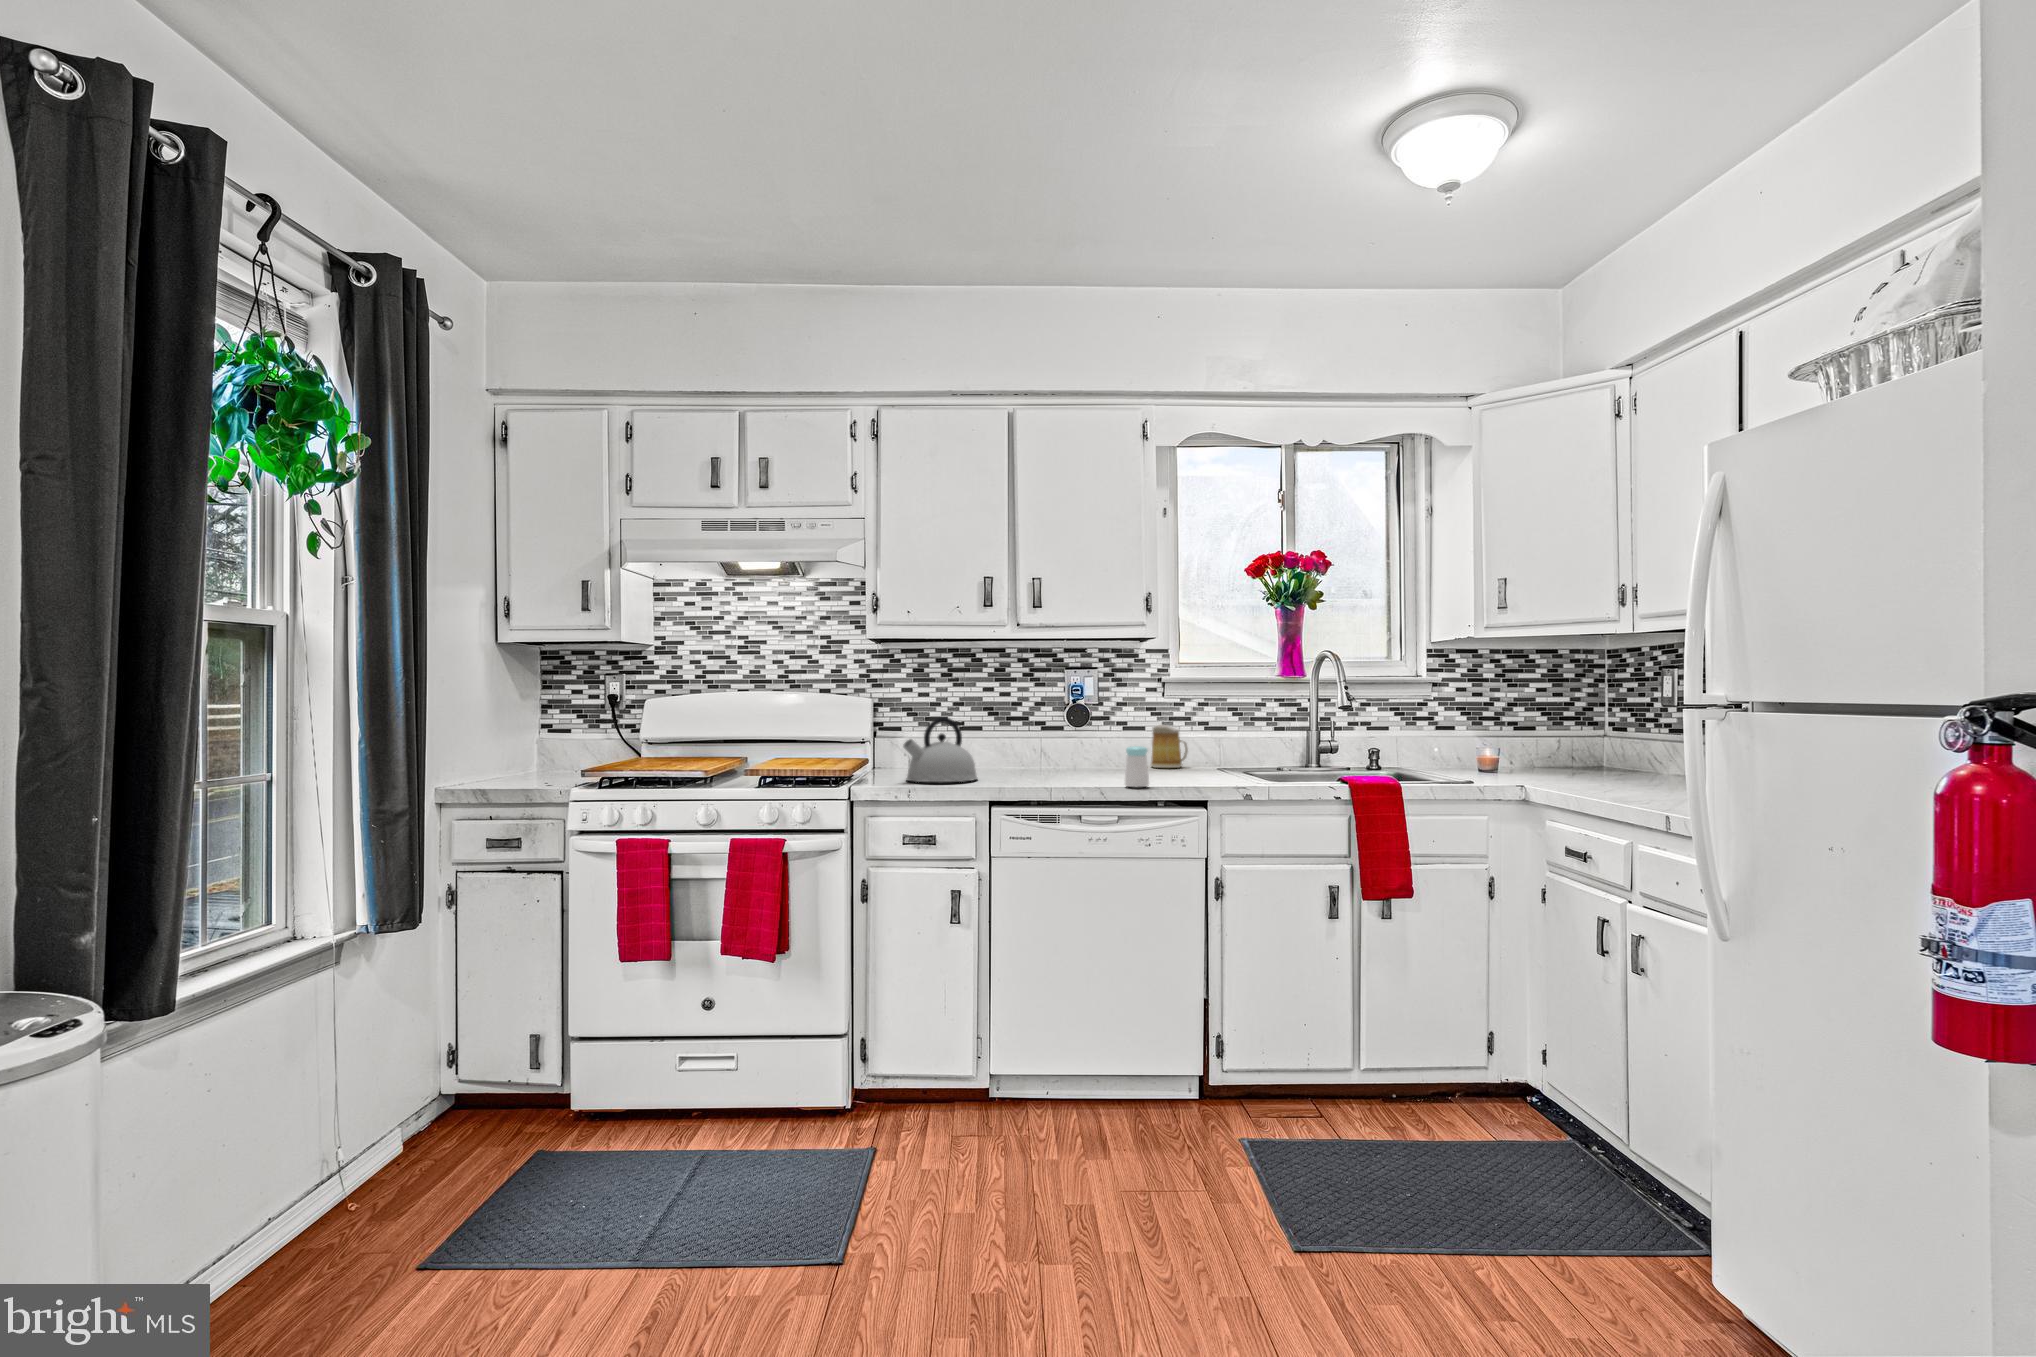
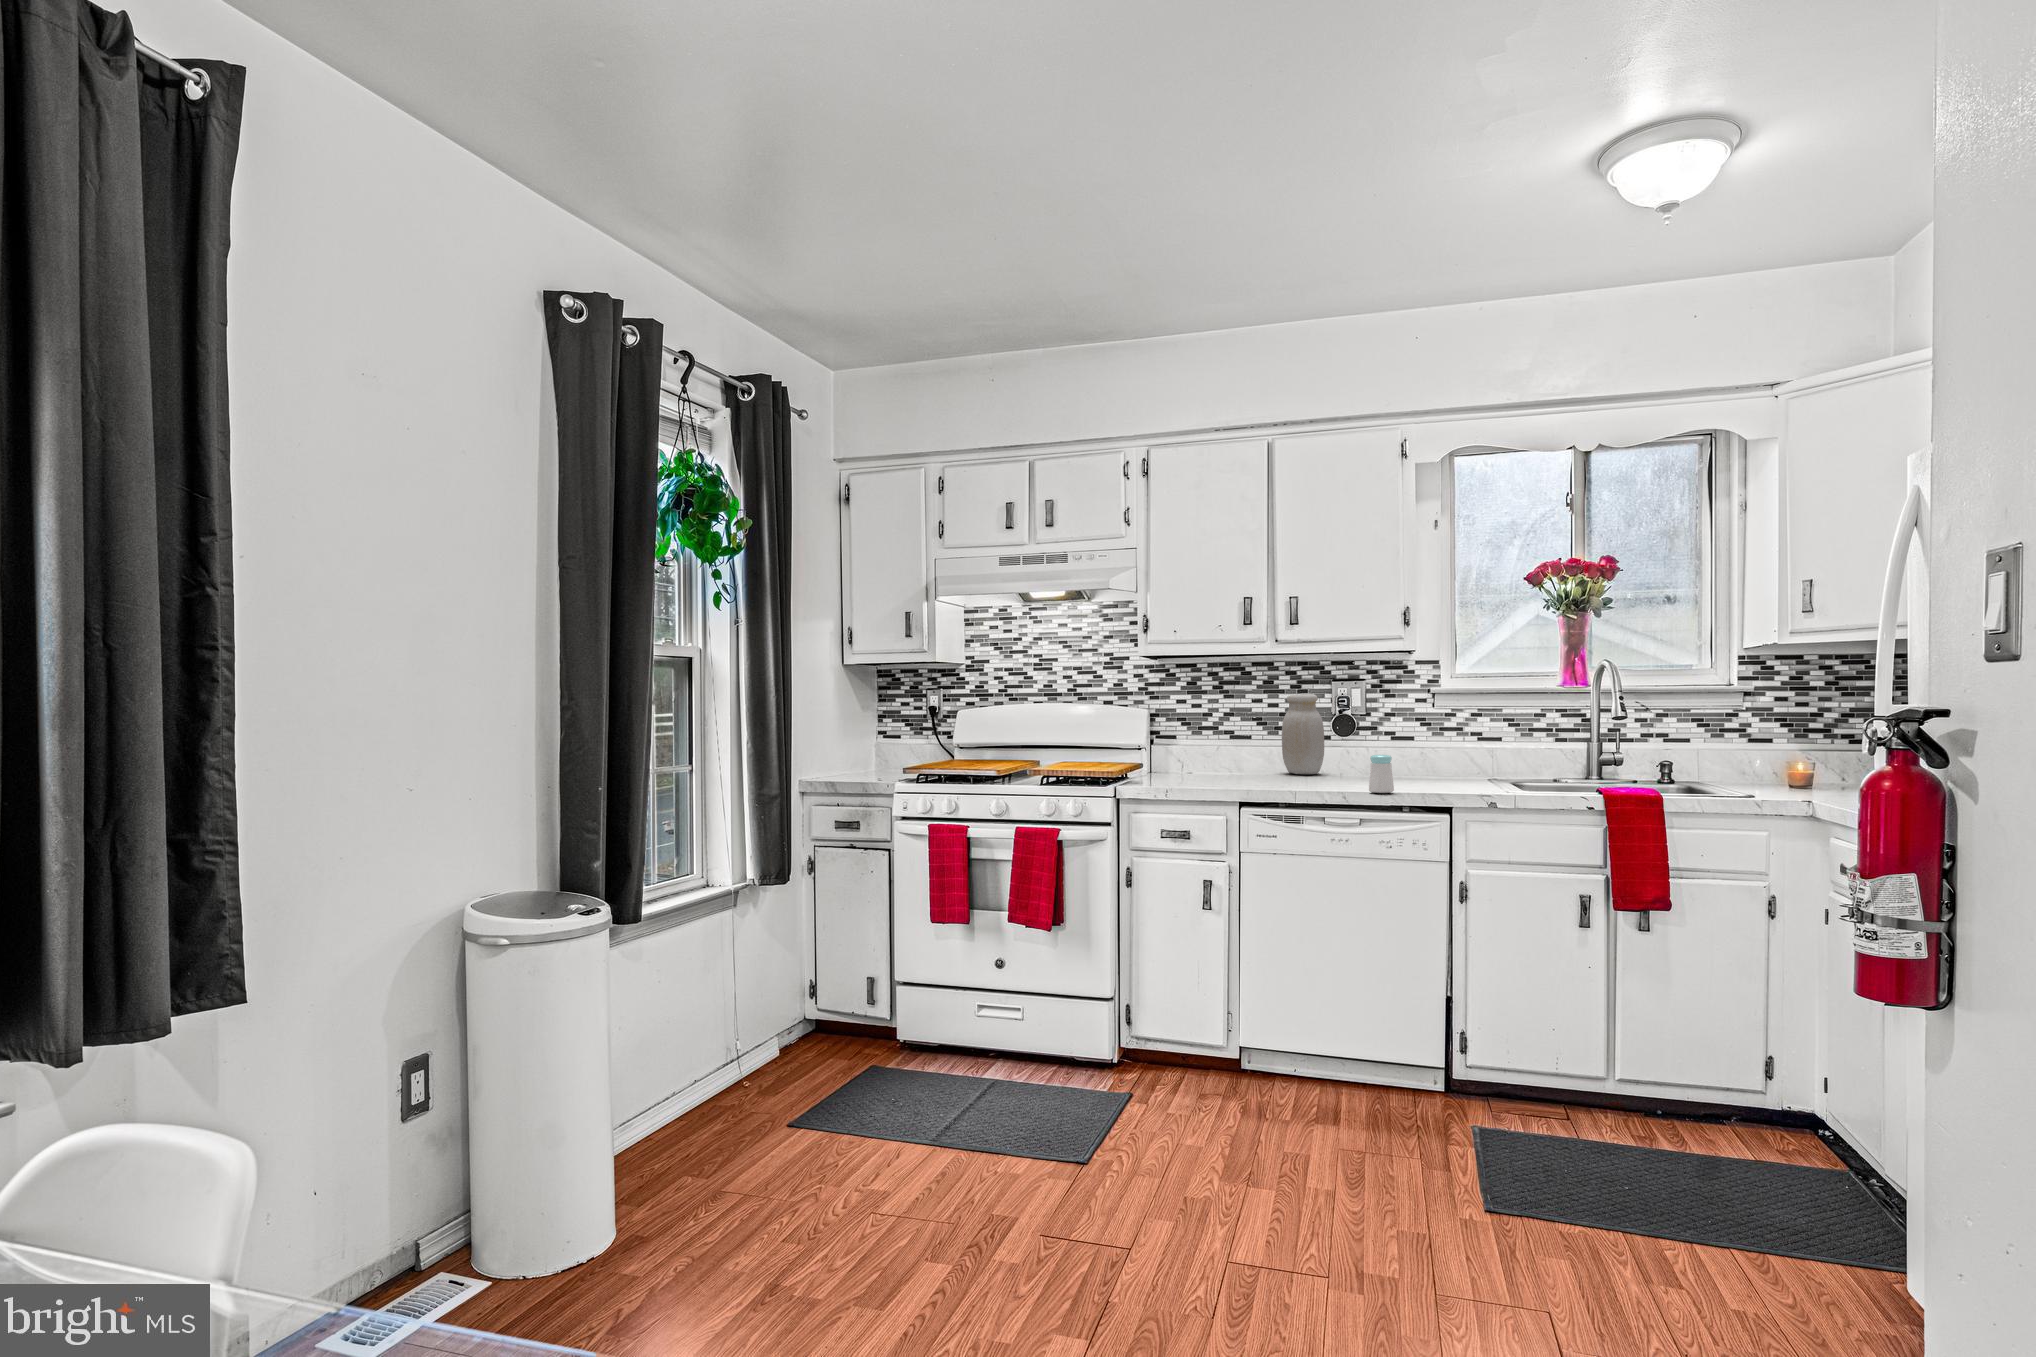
jar: none [1013,682,1057,767] -> present [1282,694,1324,774]
kettle: present [903,717,977,782] -> none [1168,726,1238,785]
mug: present [1151,725,1188,768] -> none [1418,735,1456,777]

